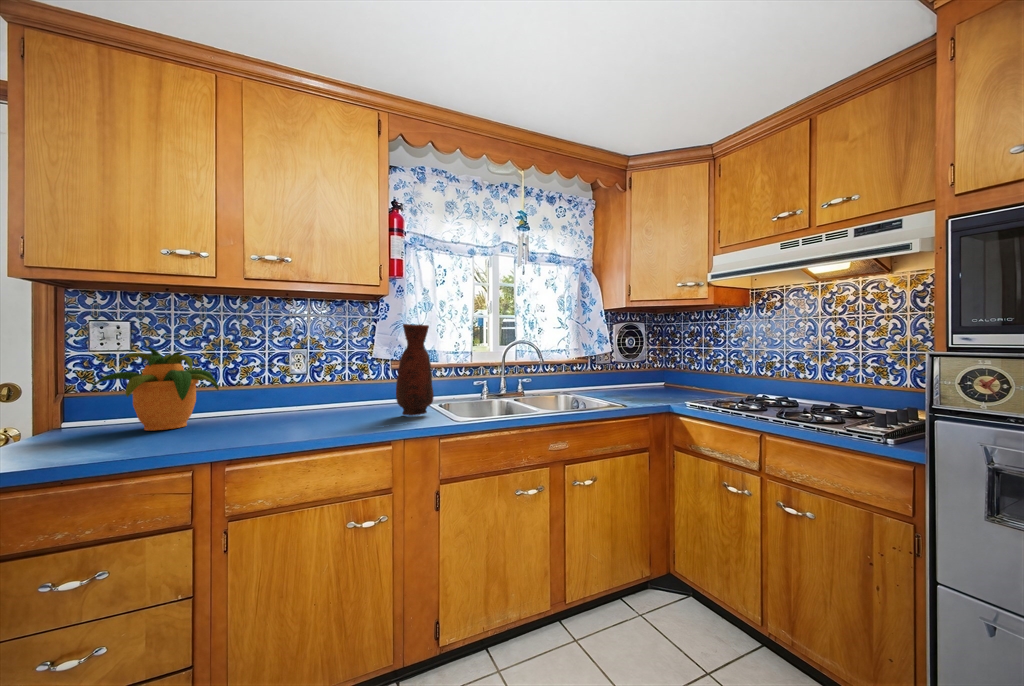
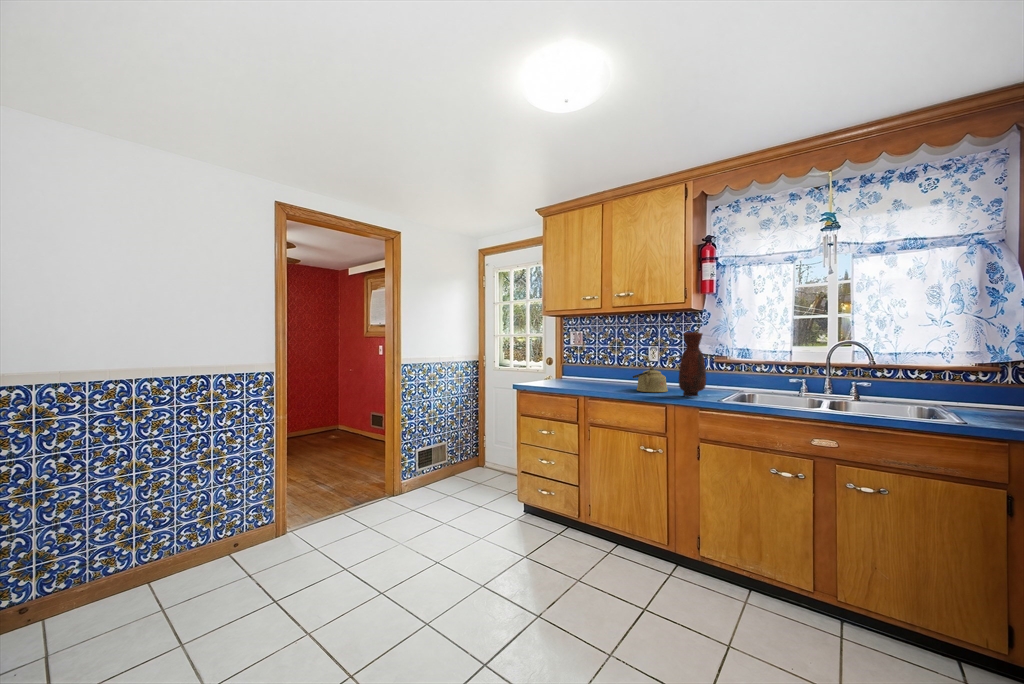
potted plant: present [92,347,218,430] -> none [561,344,610,384]
kettle: none [308,380,363,421] -> present [633,367,668,392]

